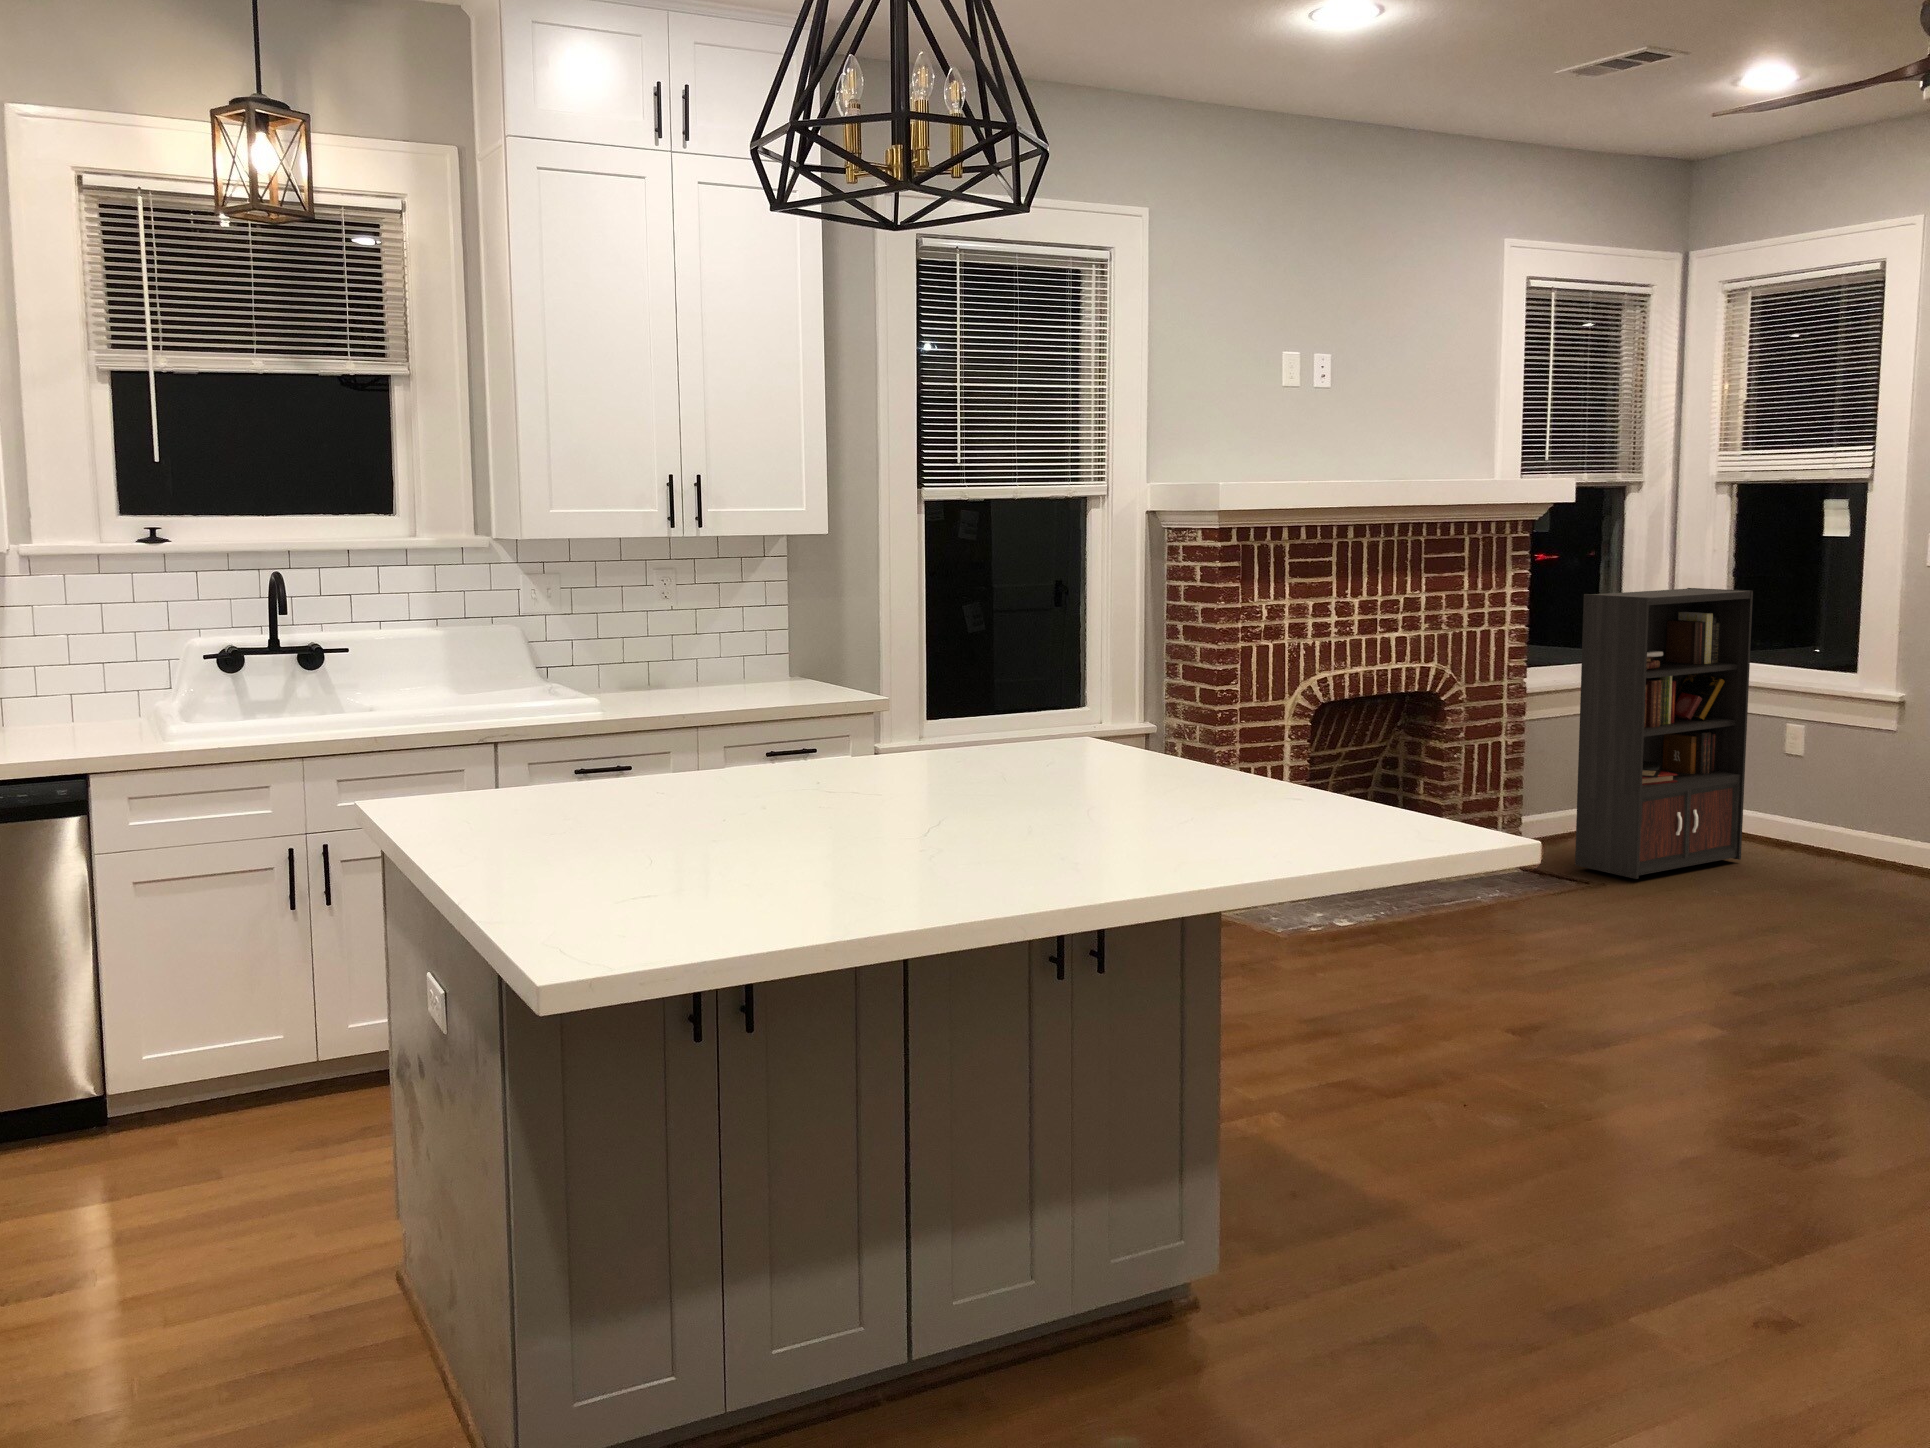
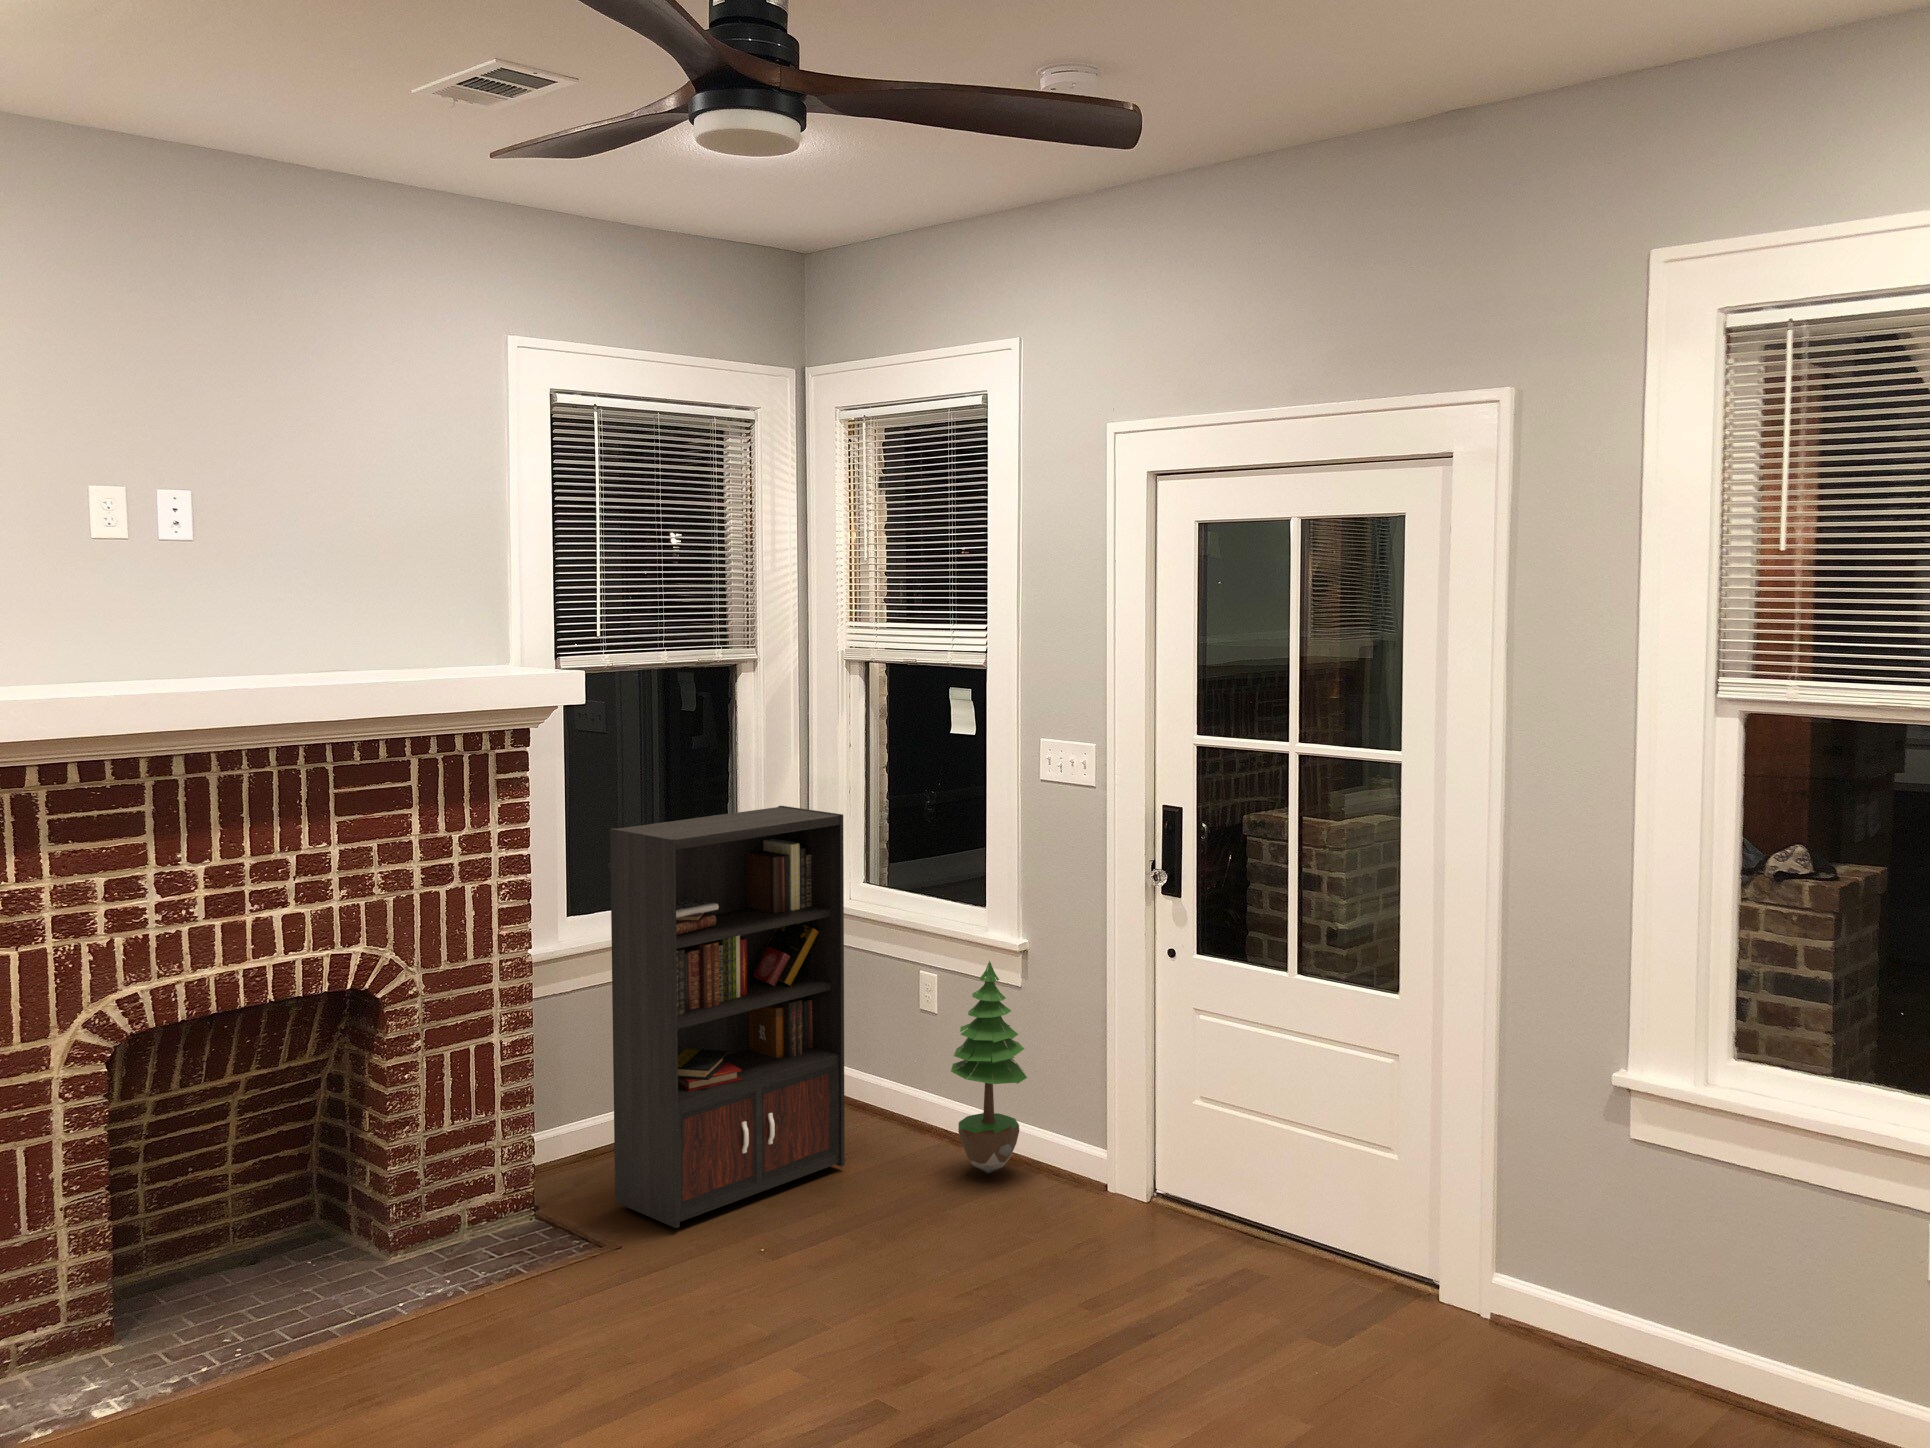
potted tree: none [1836,705,1906,871] -> present [951,961,1027,1174]

